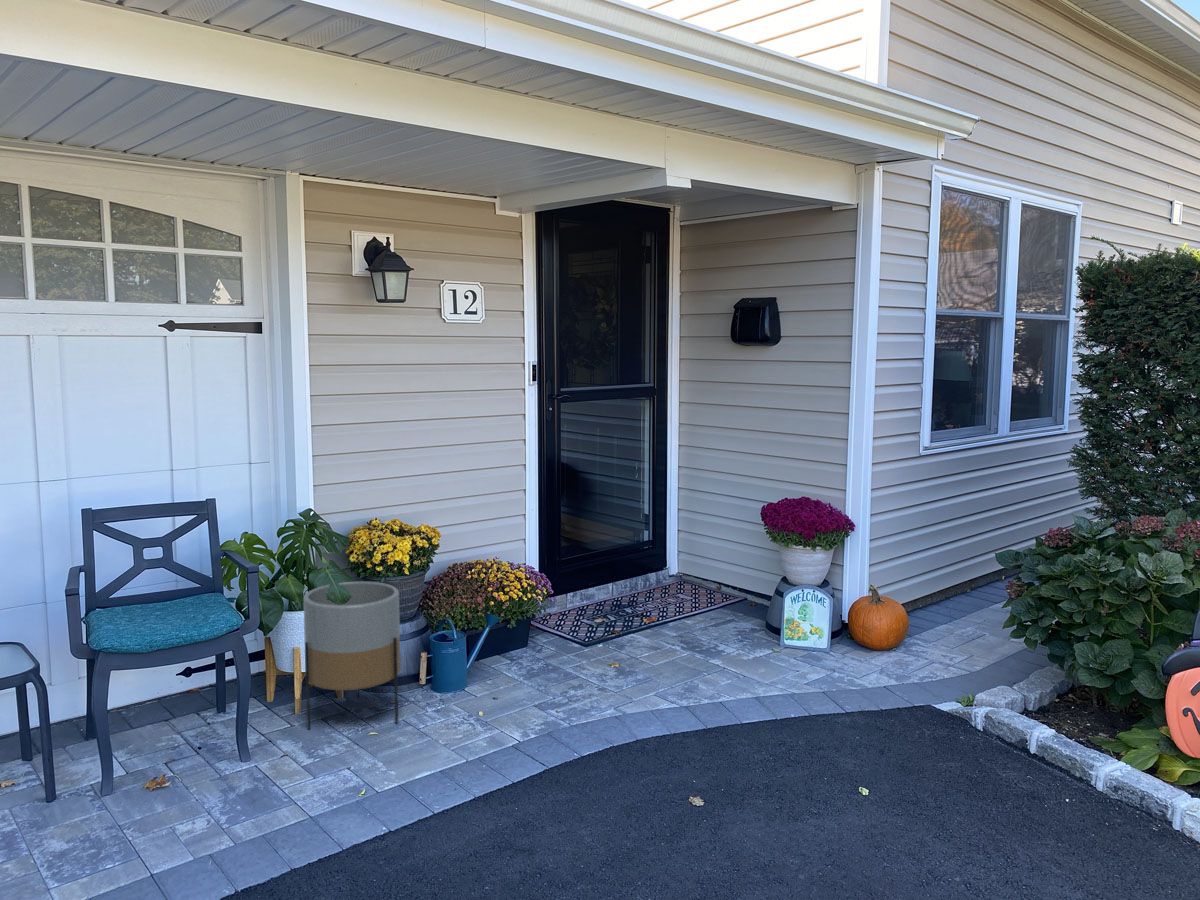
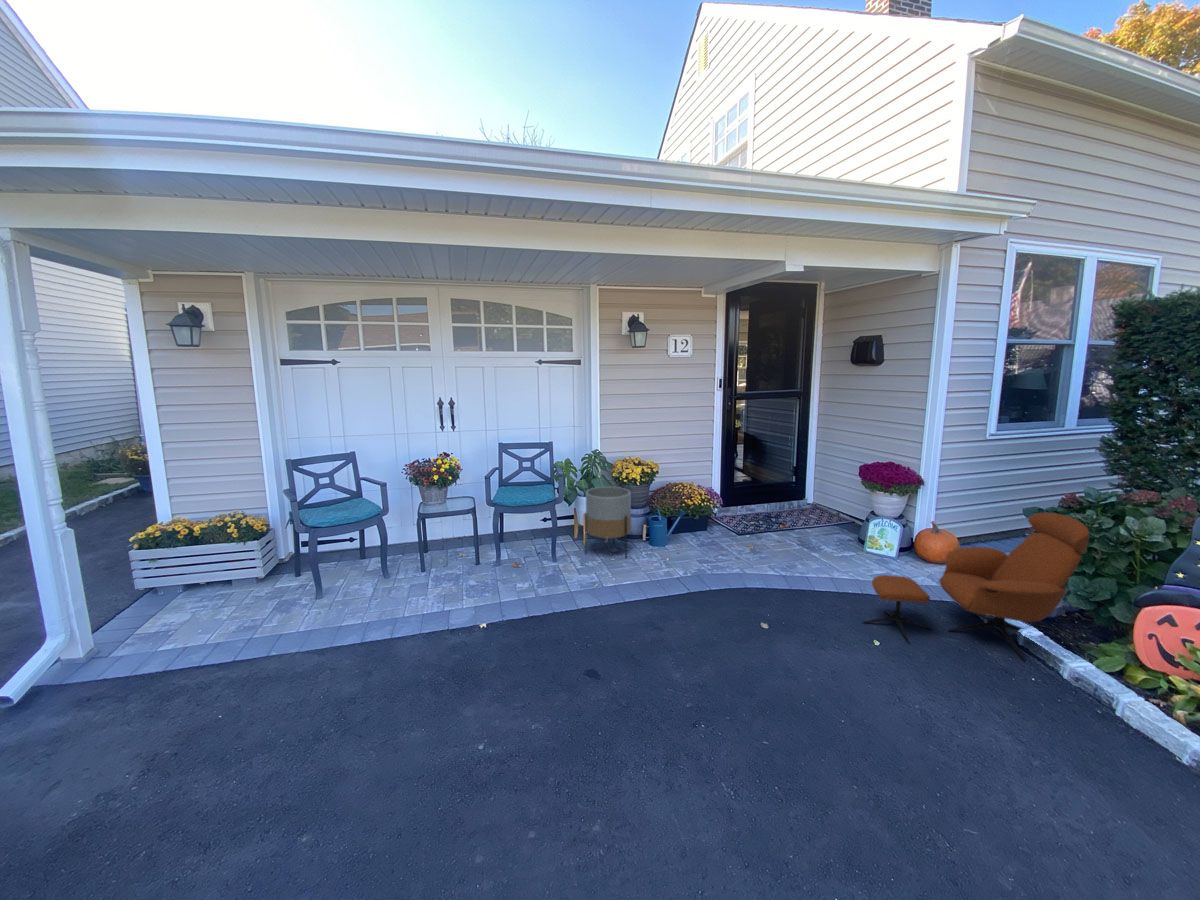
lounge chair: none [833,556,1104,785] -> present [863,513,1089,660]

